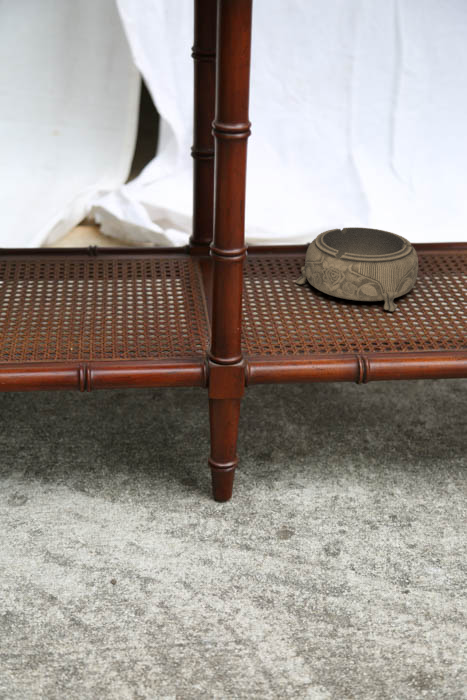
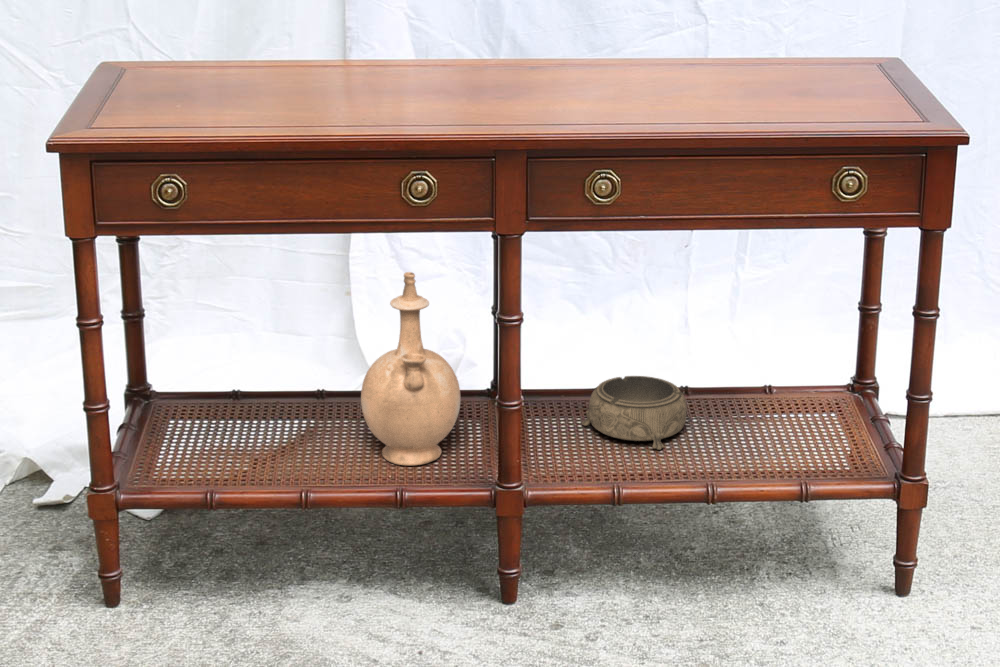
vase: none [34,84,158,333] -> present [361,272,461,465]

